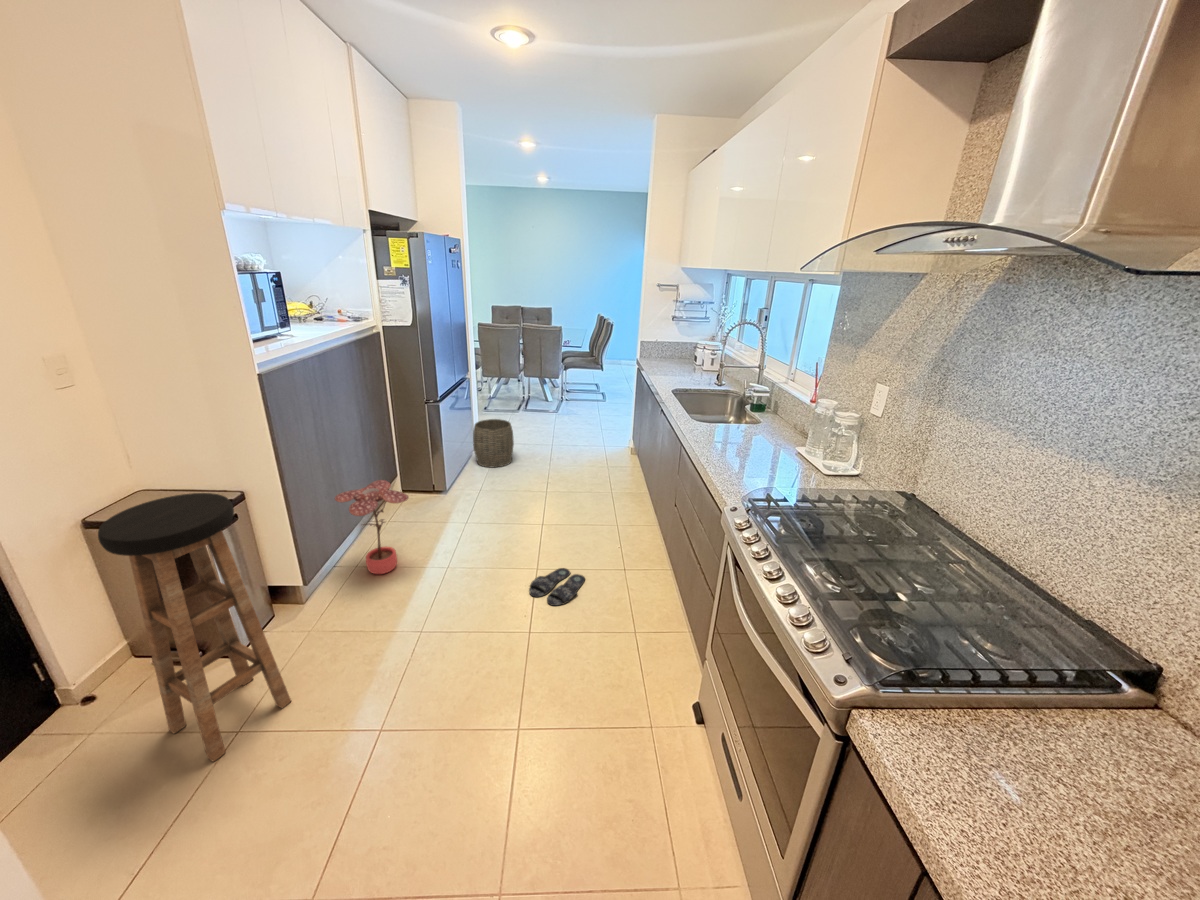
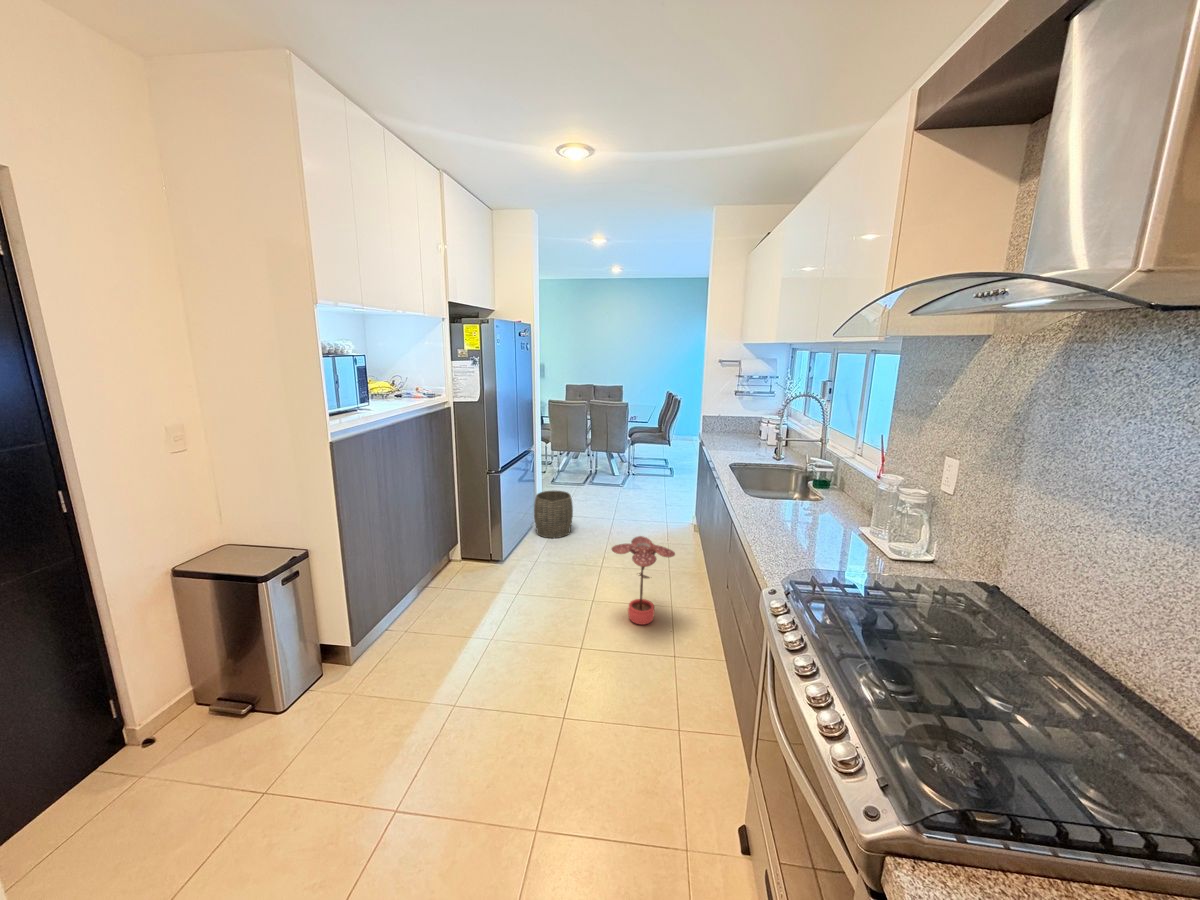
potted plant: present [335,480,408,574] -> present [612,536,675,625]
bar stool: present [98,493,291,761] -> none [172,547,320,820]
slippers: present [529,568,585,606] -> none [569,647,629,688]

